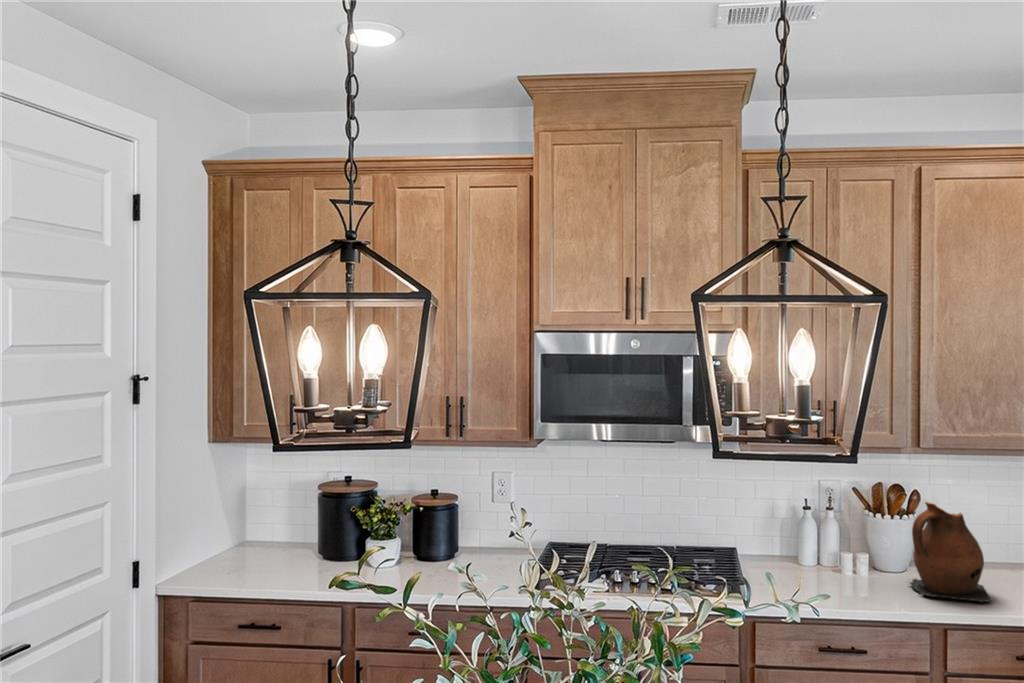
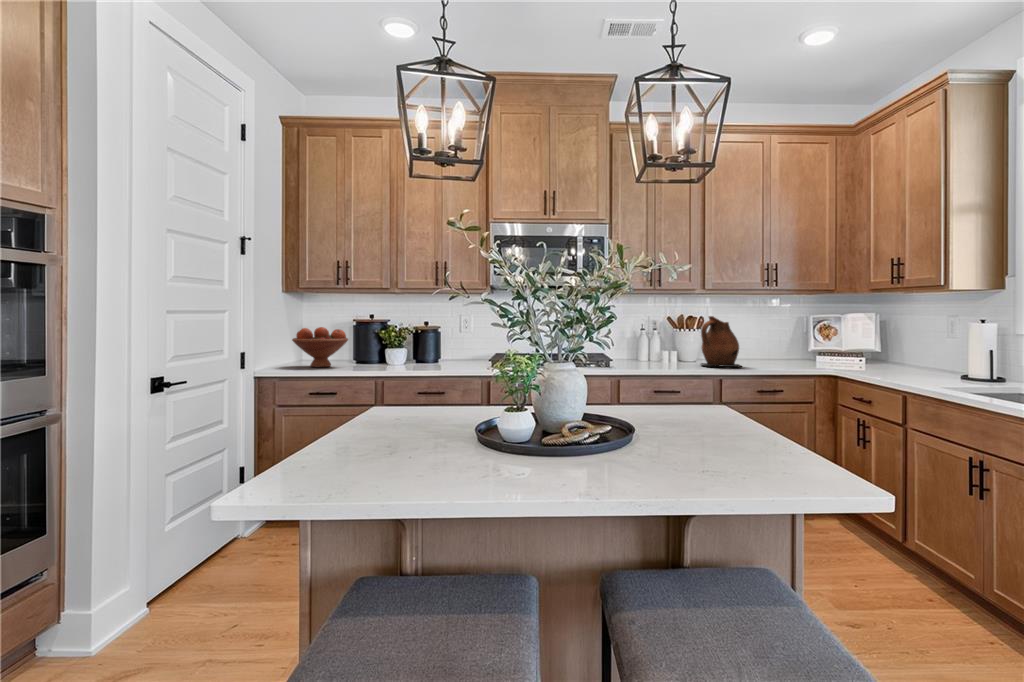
fruit bowl: none [214,501,305,574] -> present [292,327,348,367]

